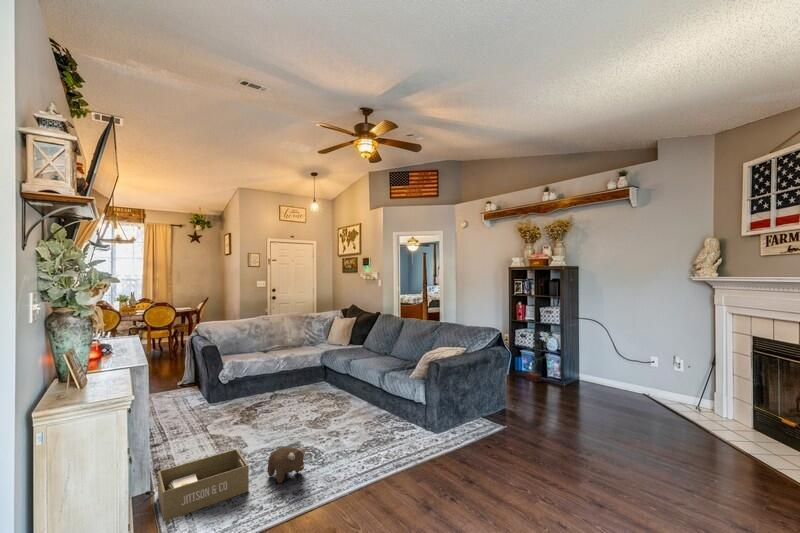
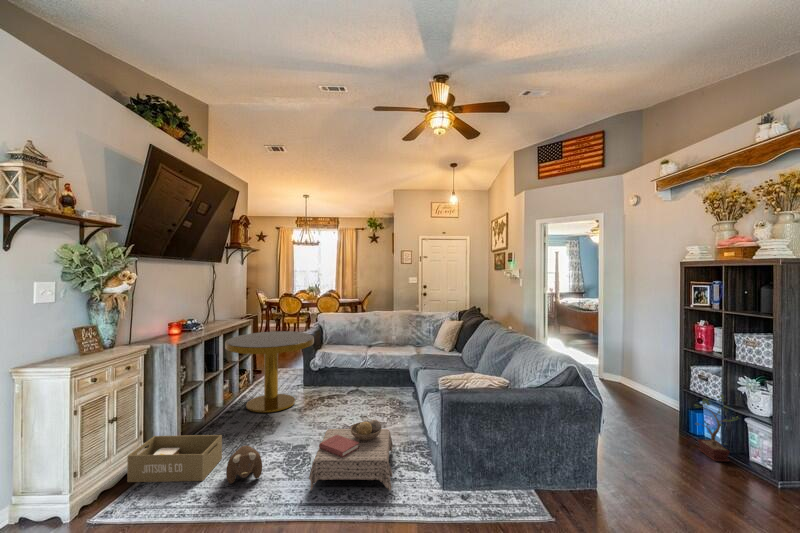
side table: none [154,343,255,432] -> present [225,331,314,413]
ottoman: none [324,400,406,465] -> present [309,420,393,491]

